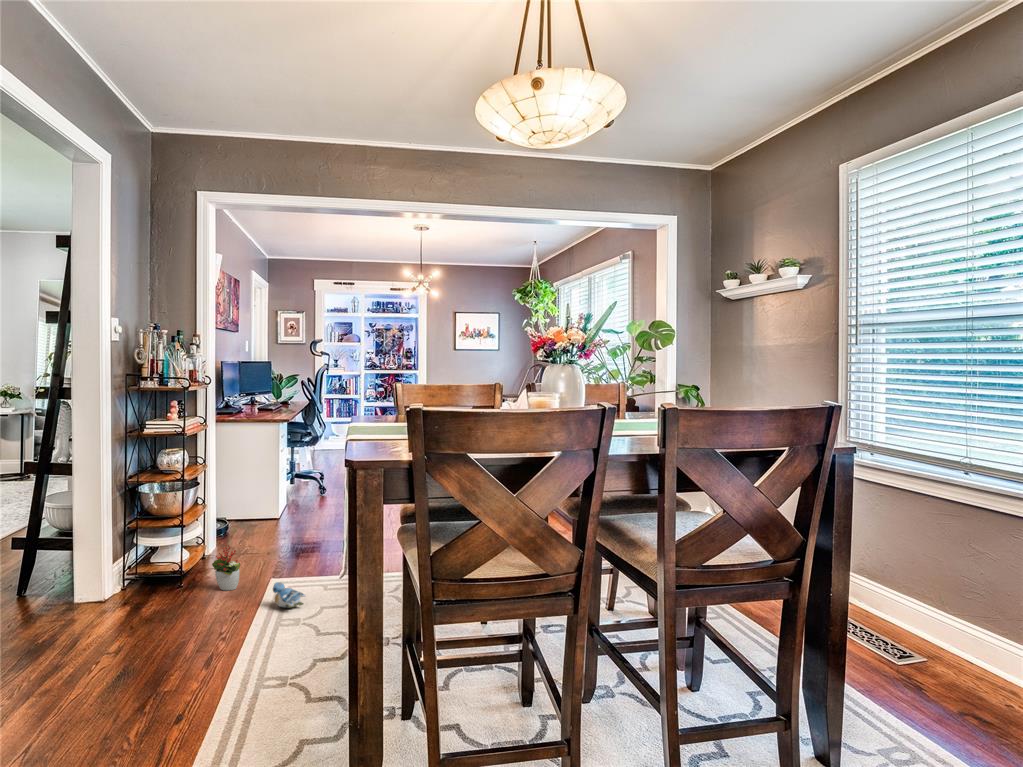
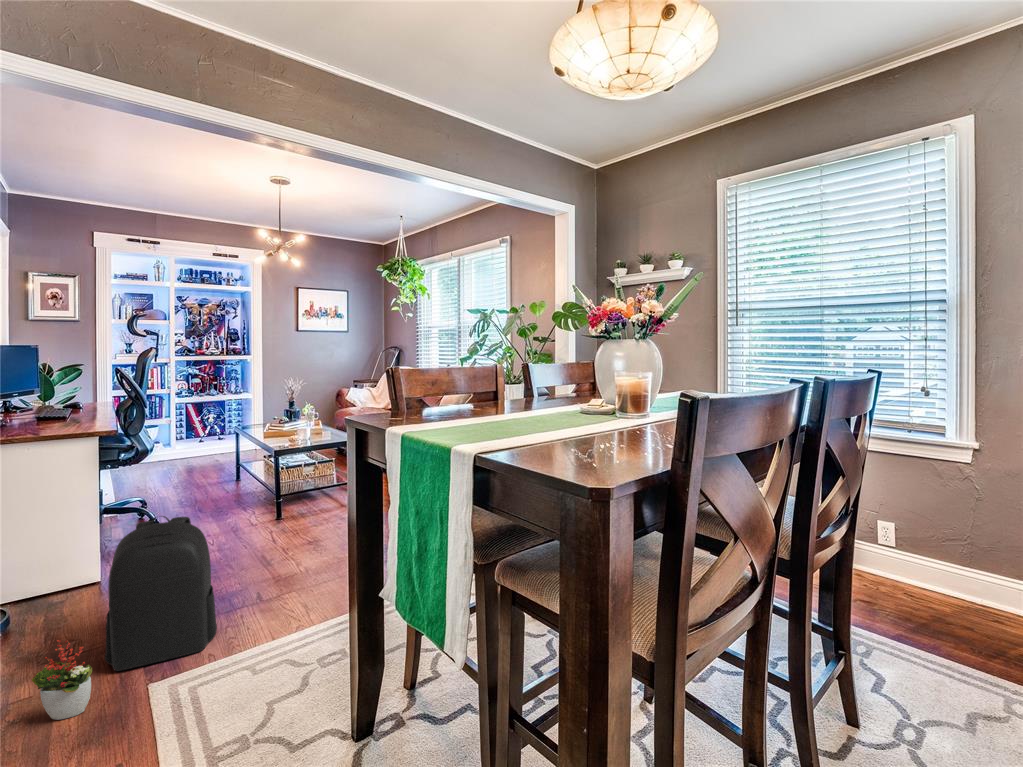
backpack: none [255,481,320,573] -> present [105,516,217,671]
plush toy: present [273,582,306,608] -> none [177,685,240,725]

